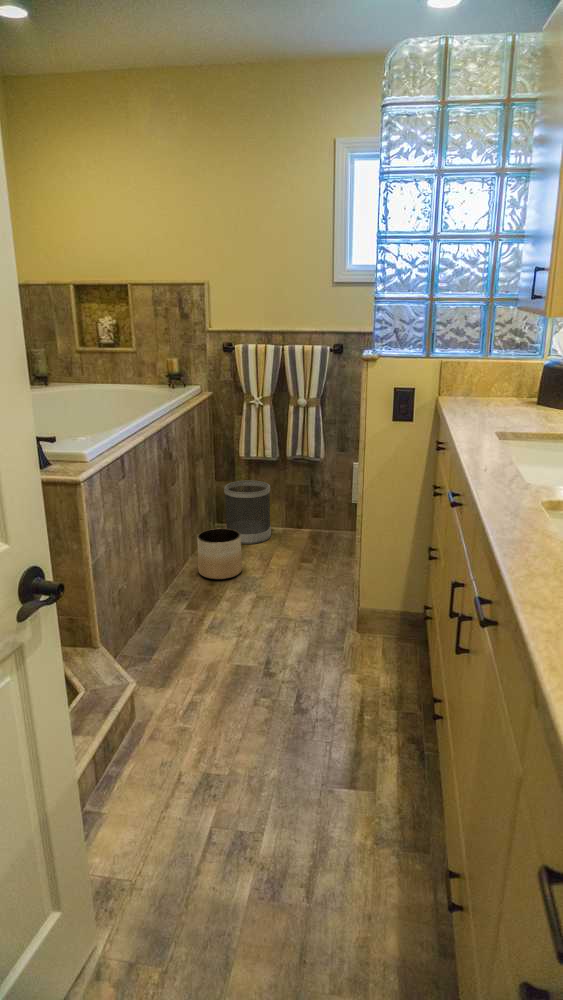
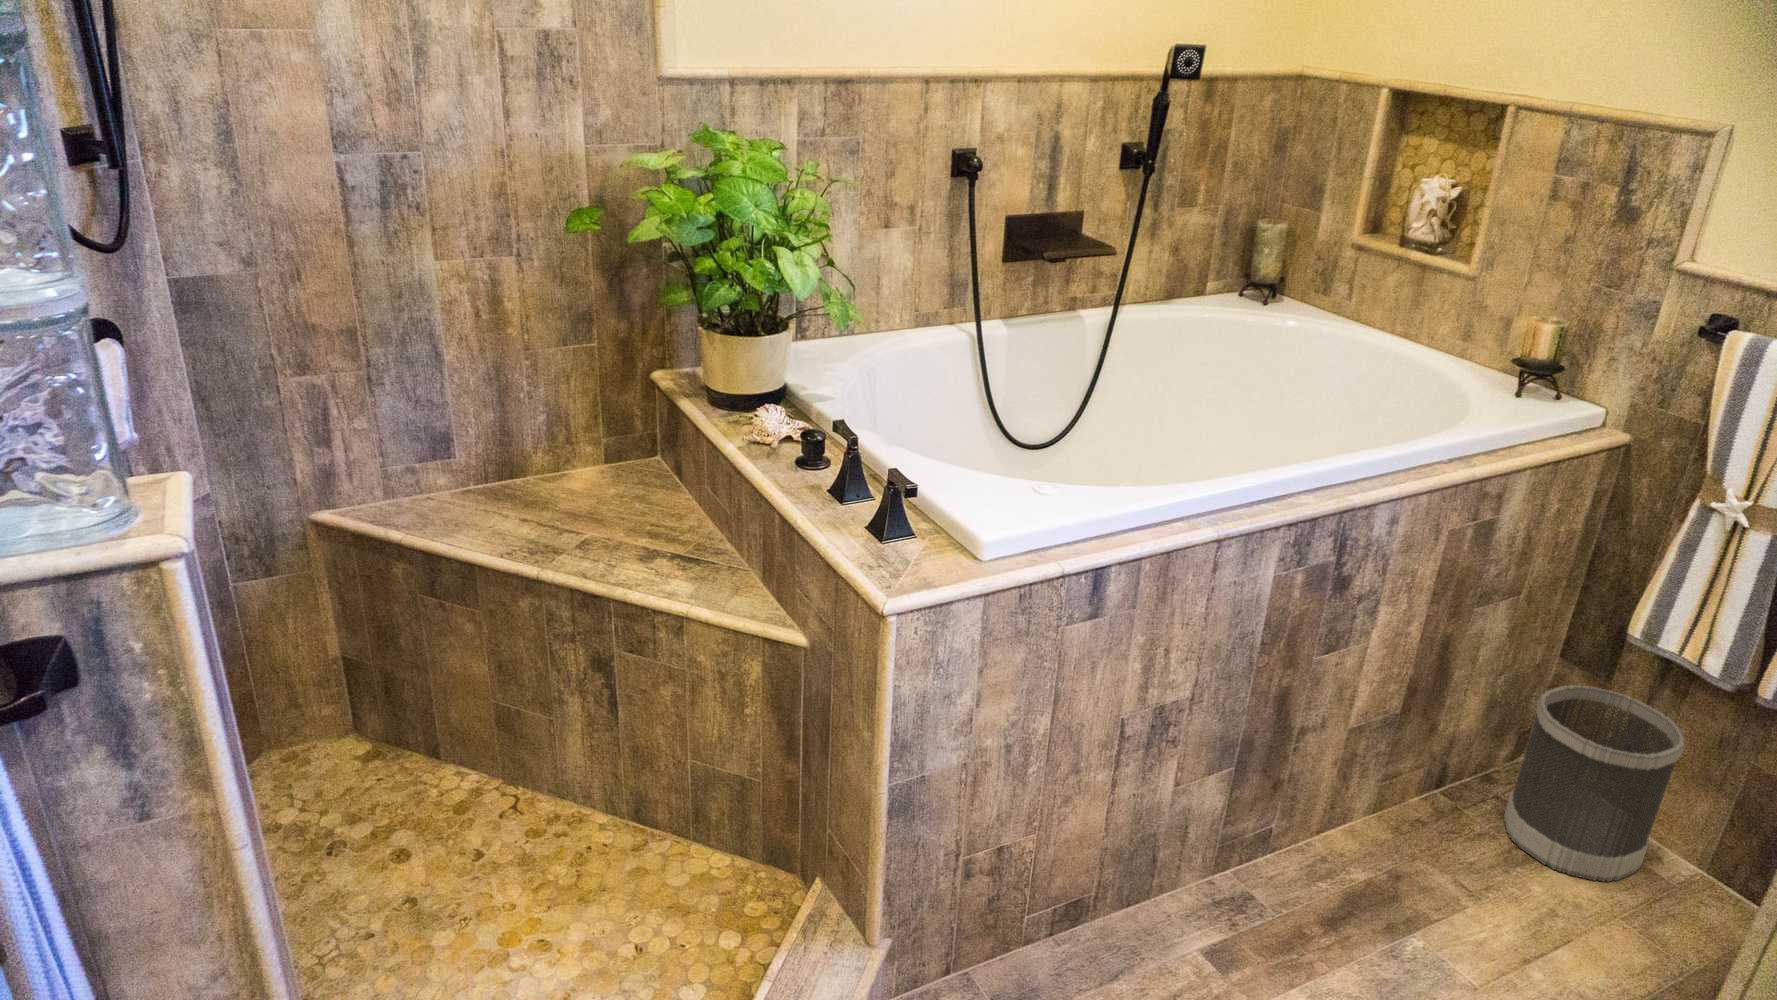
planter: present [197,528,242,580] -> none [1326,786,1467,940]

